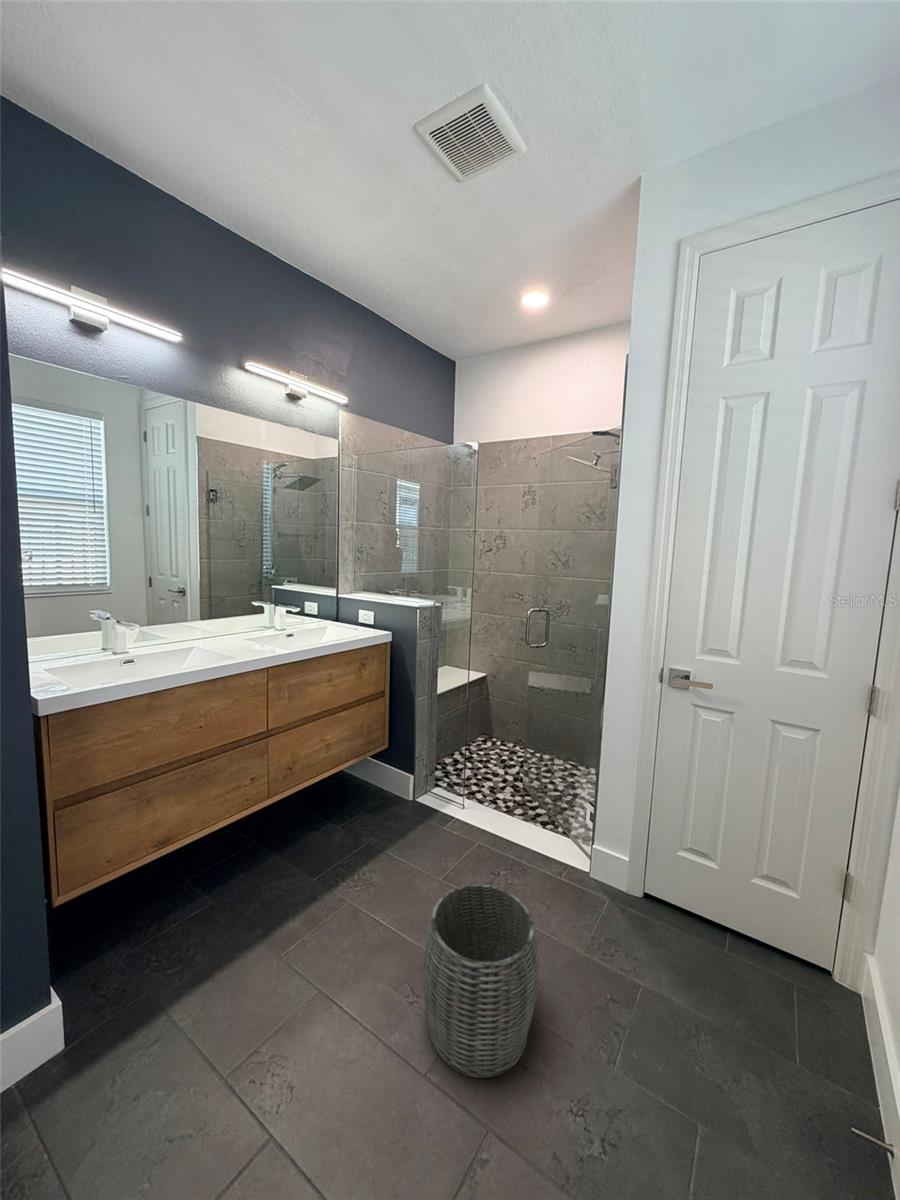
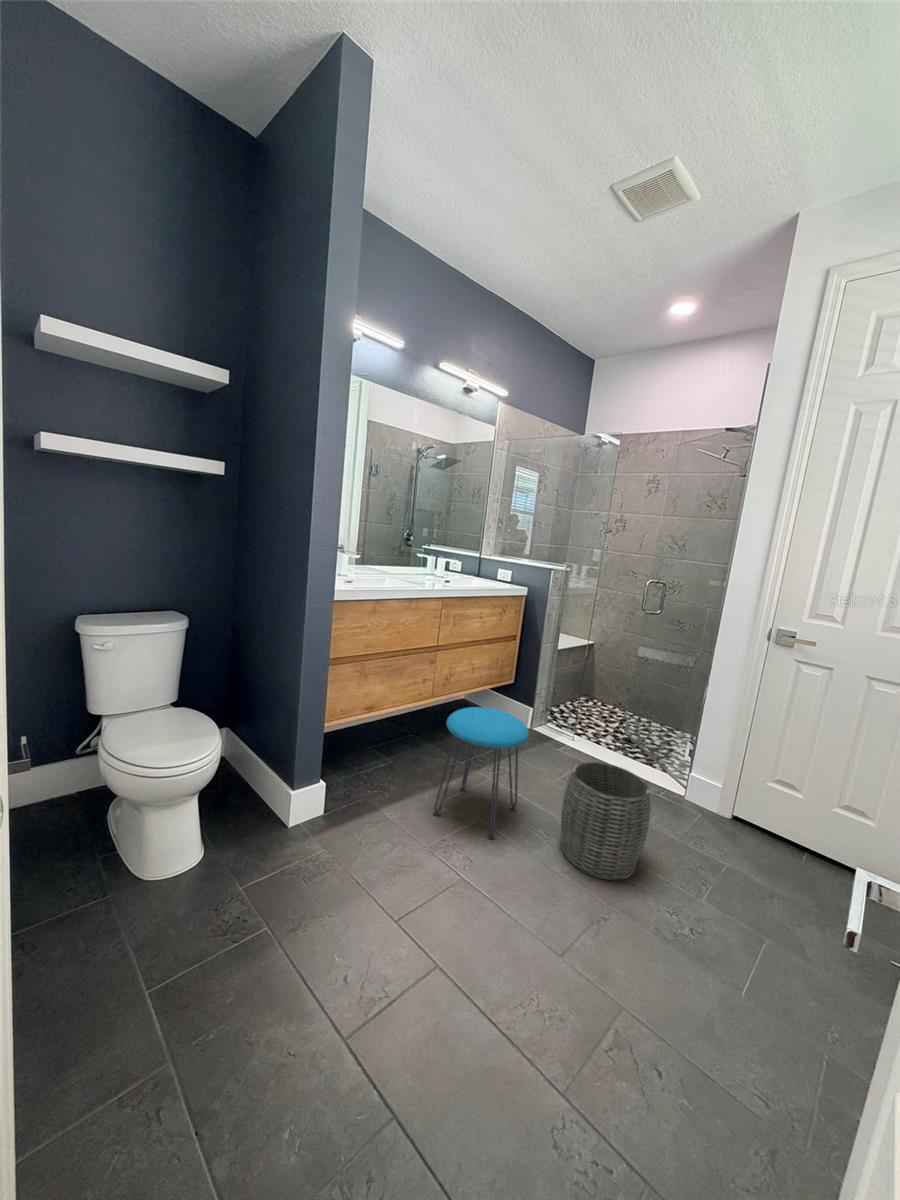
stool: none [247,824,375,1037] -> present [434,707,529,839]

